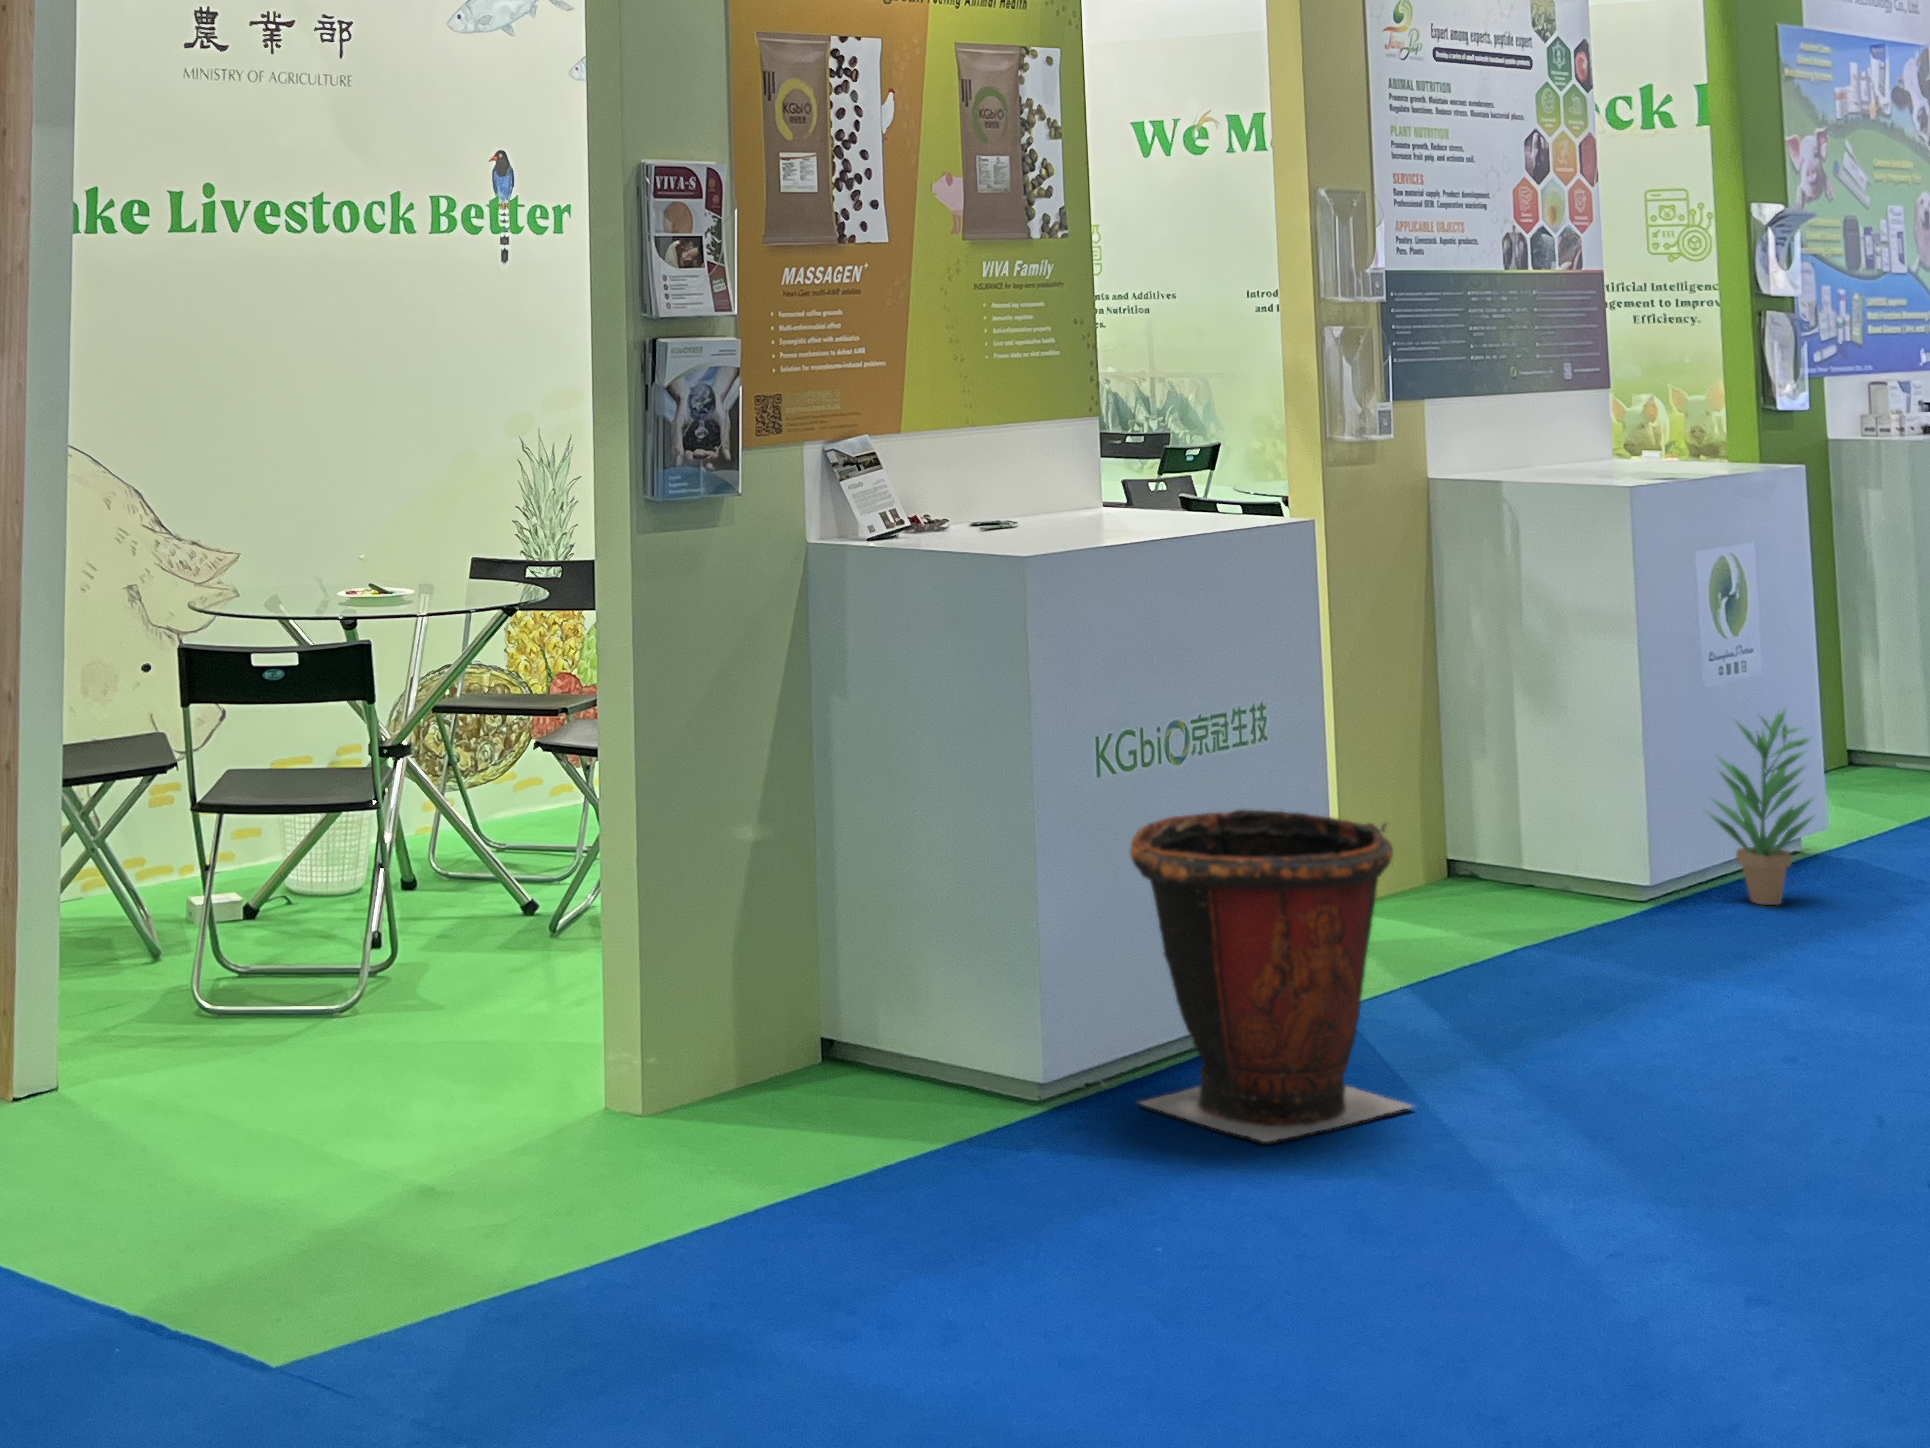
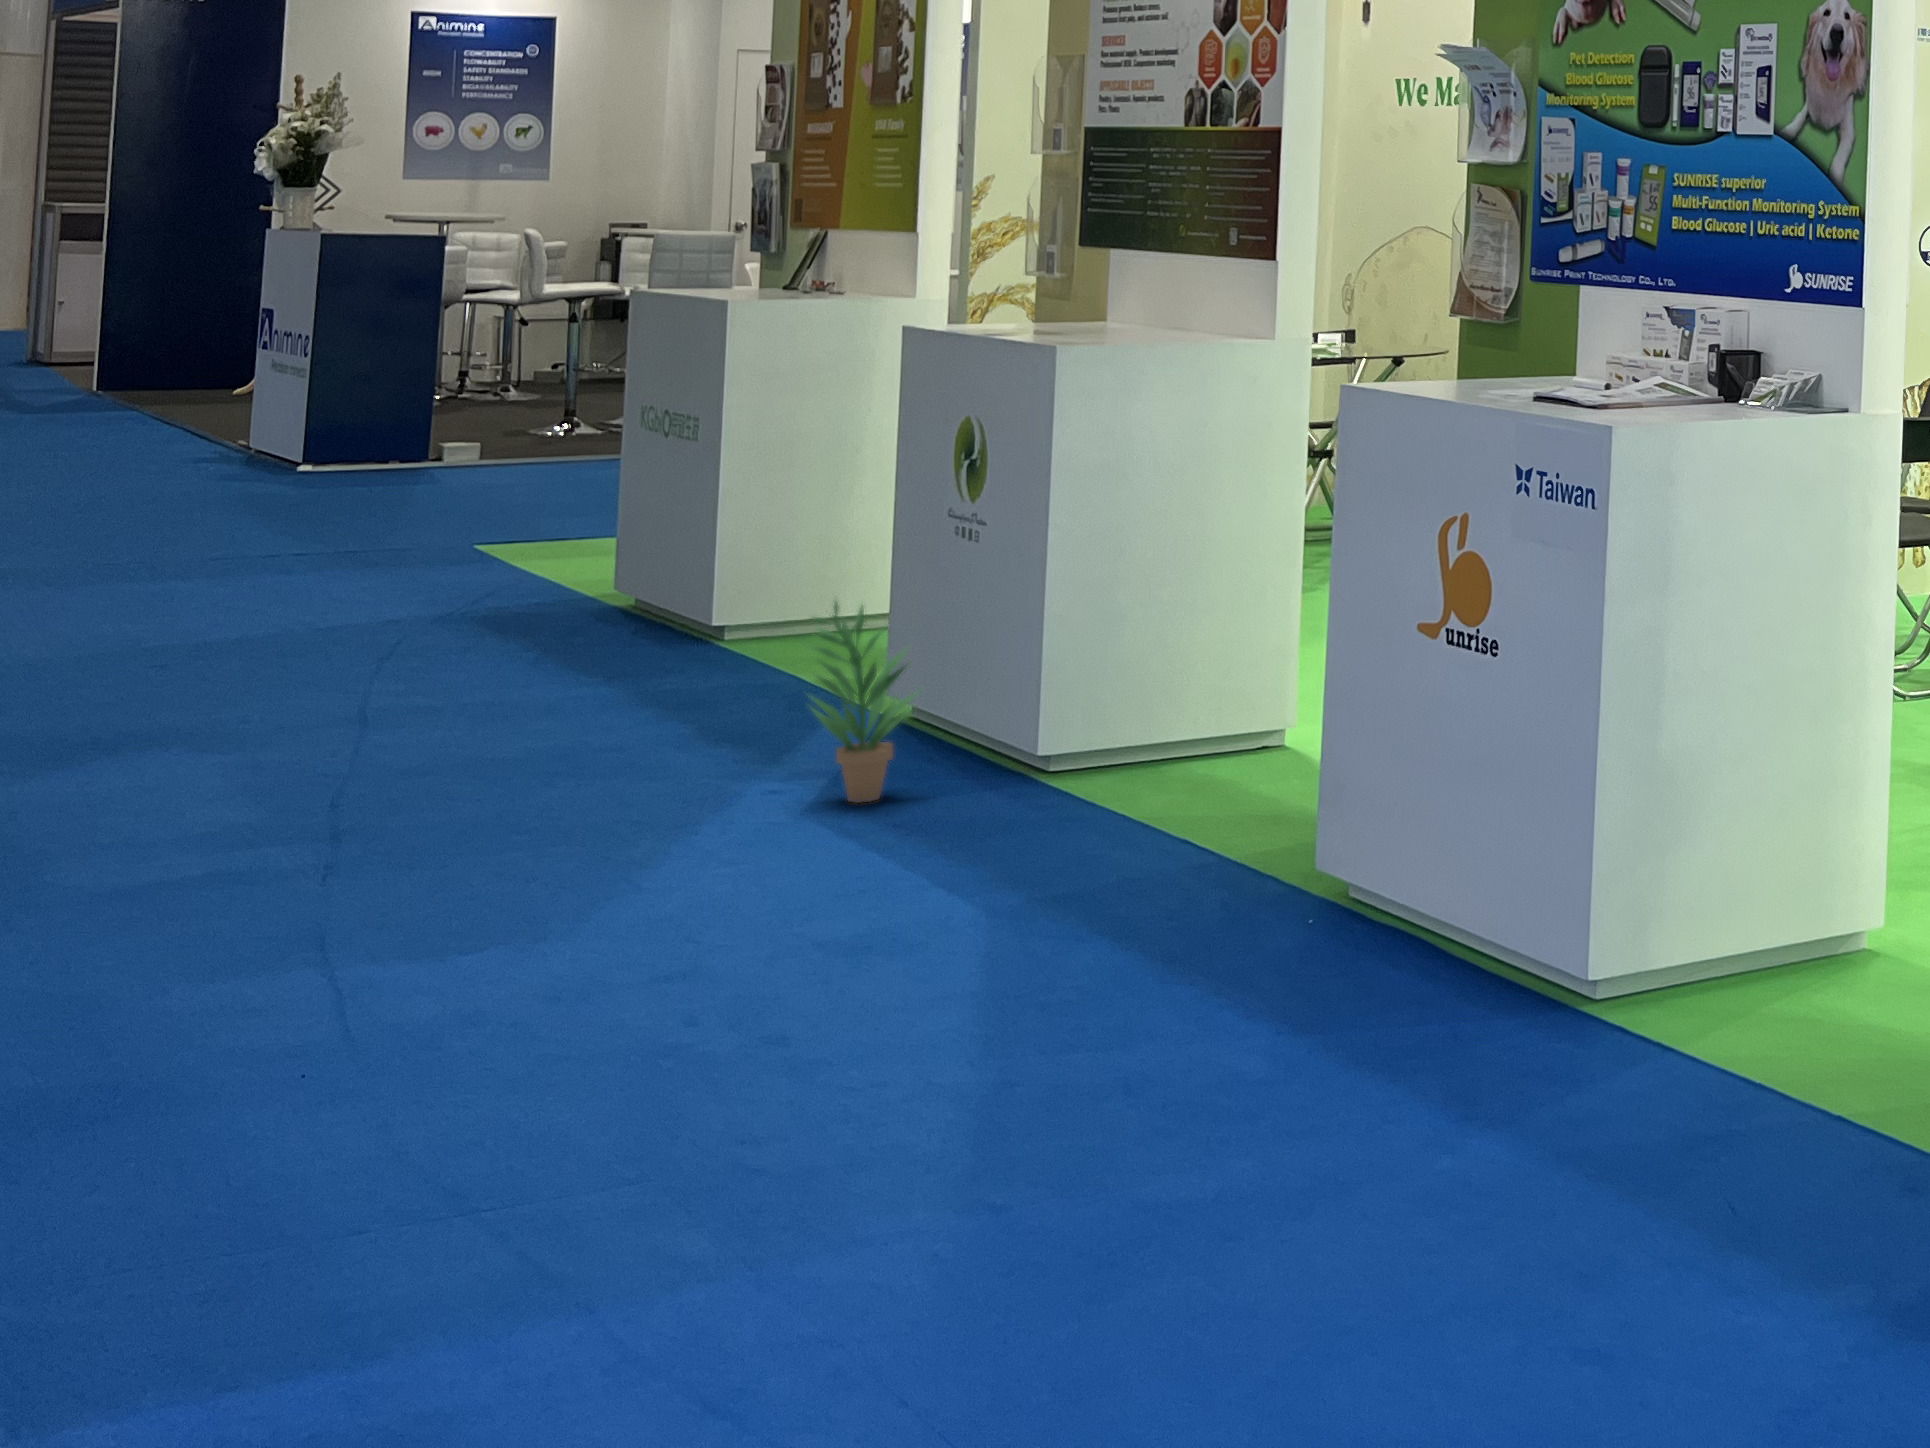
waste bin: present [1130,810,1411,1142] -> none [384,495,569,694]

